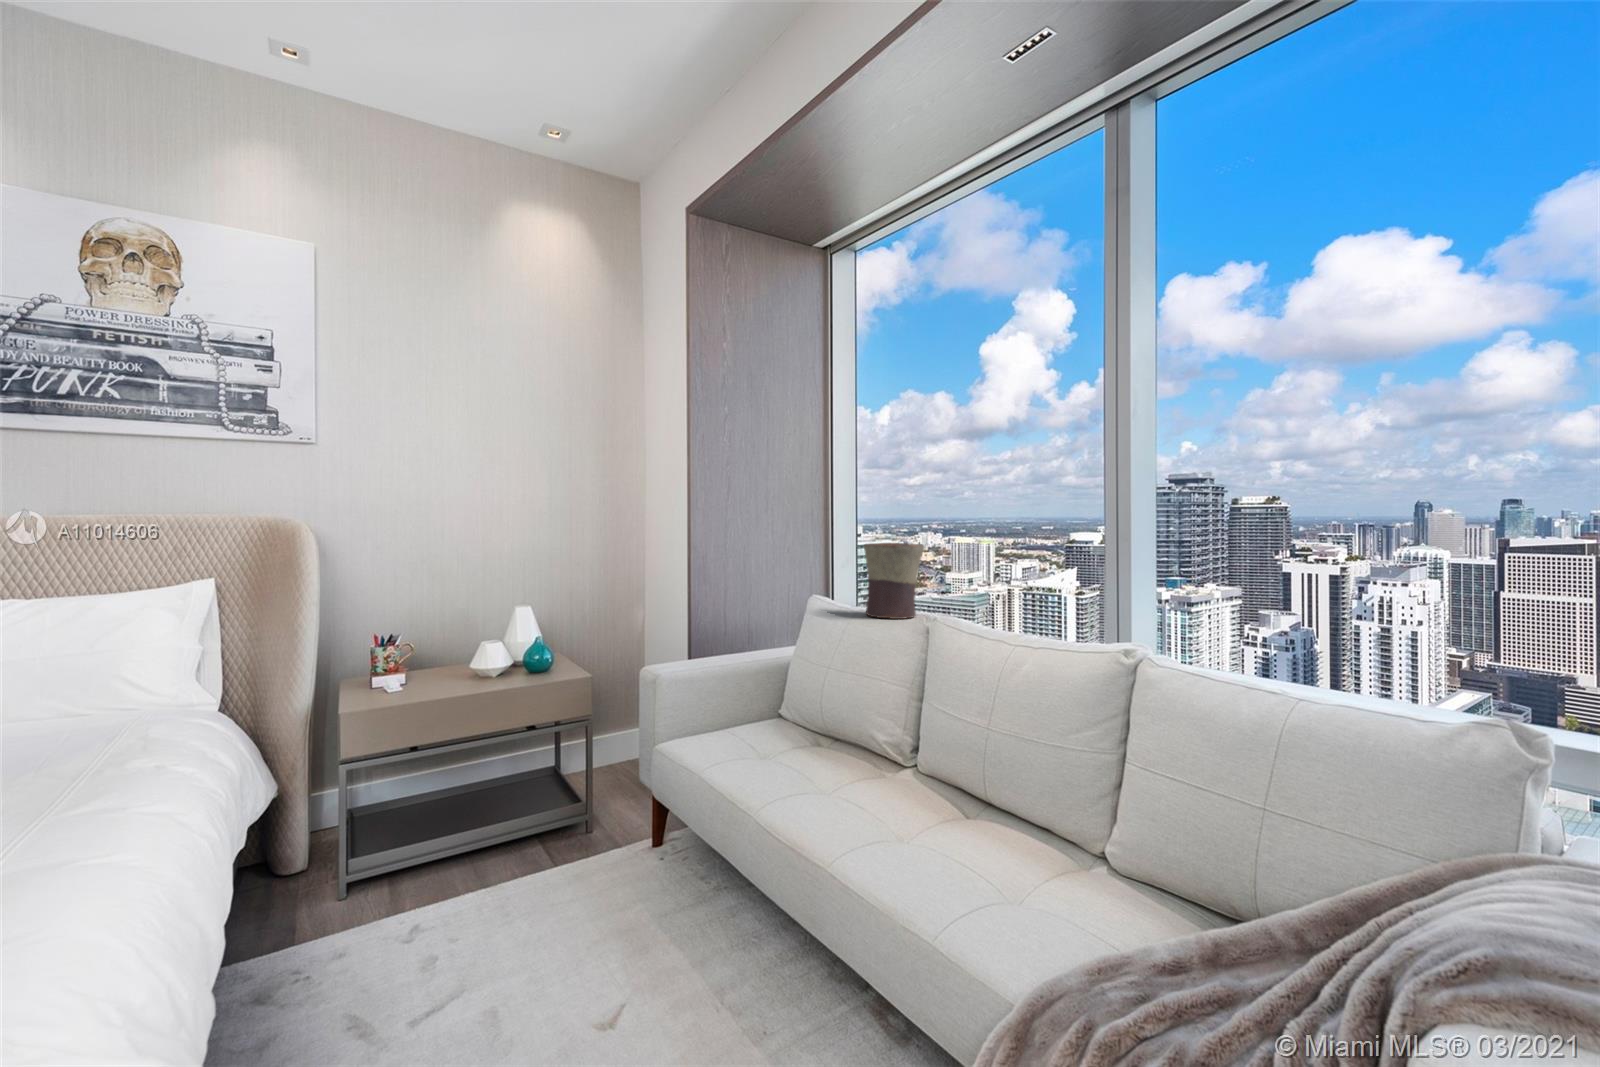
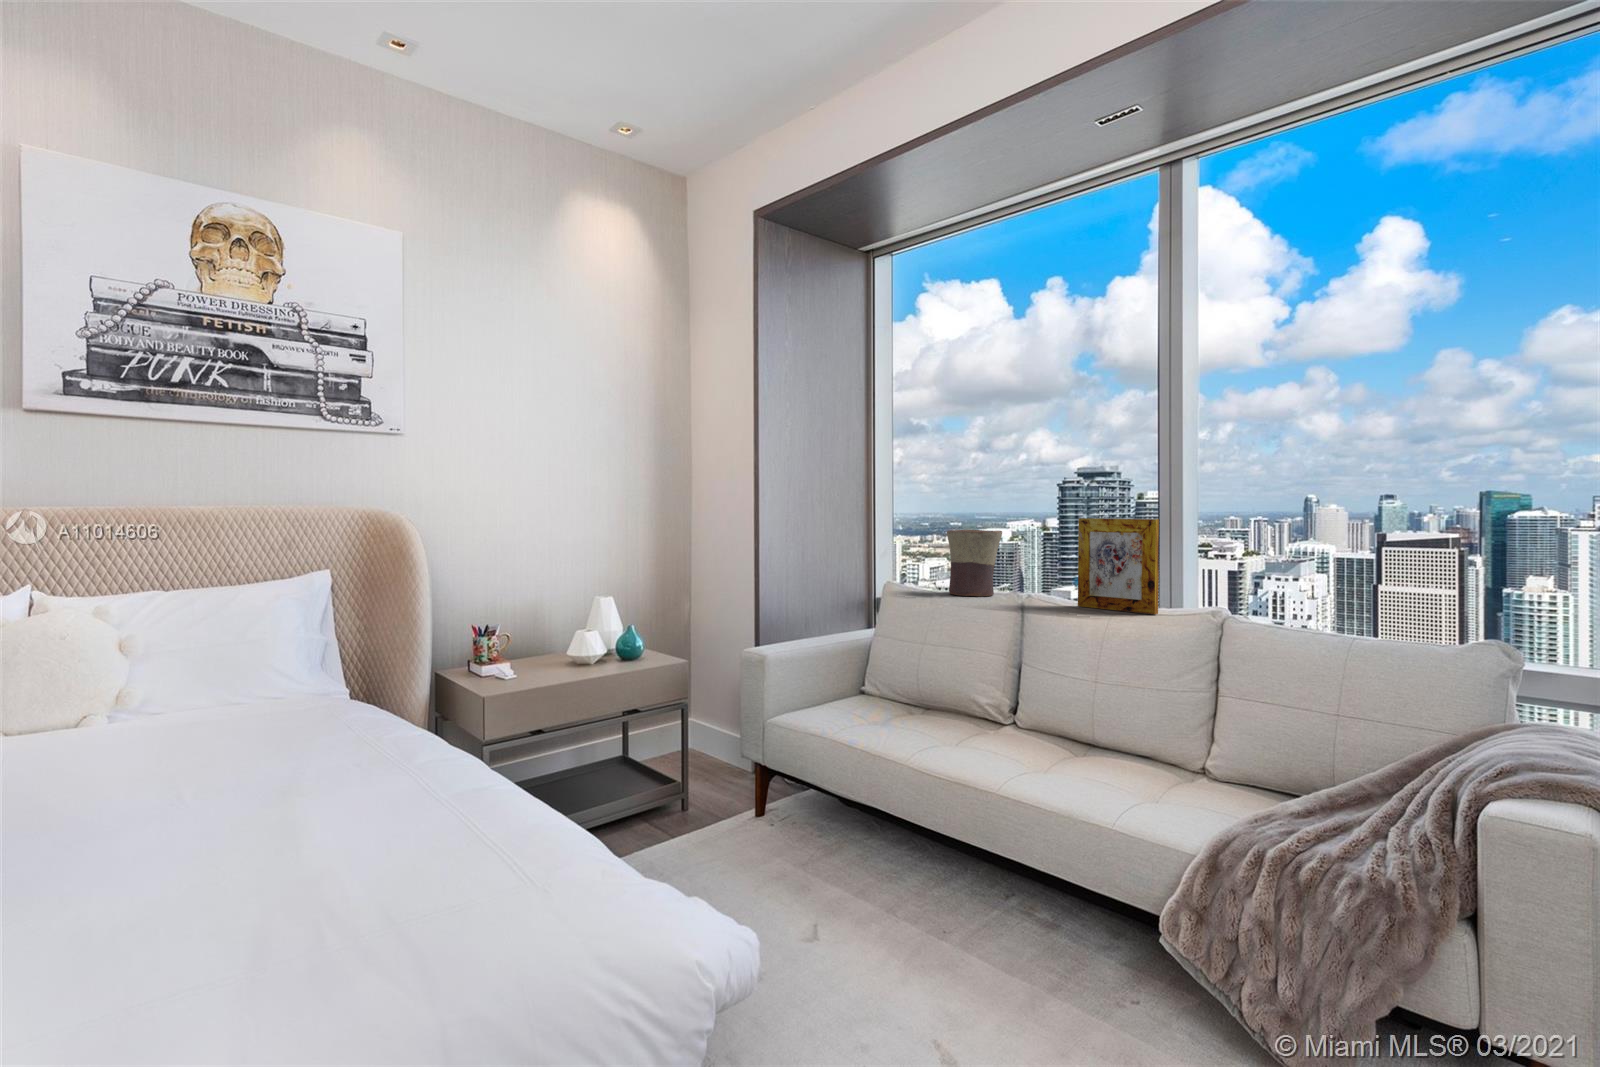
picture frame: none [989,532,1073,651] -> present [1078,518,1159,614]

